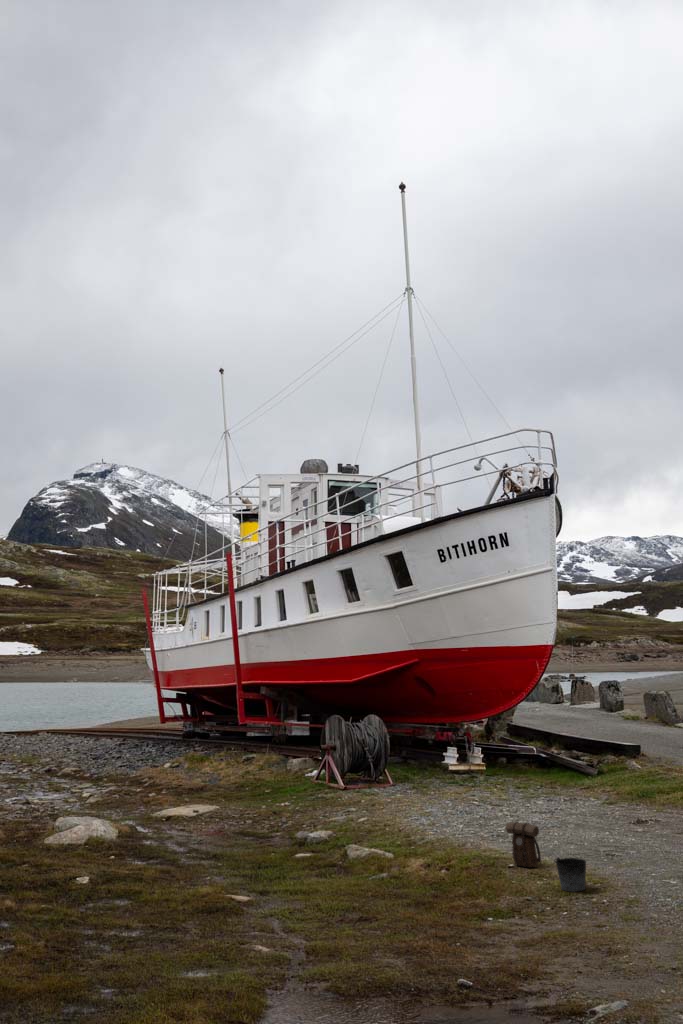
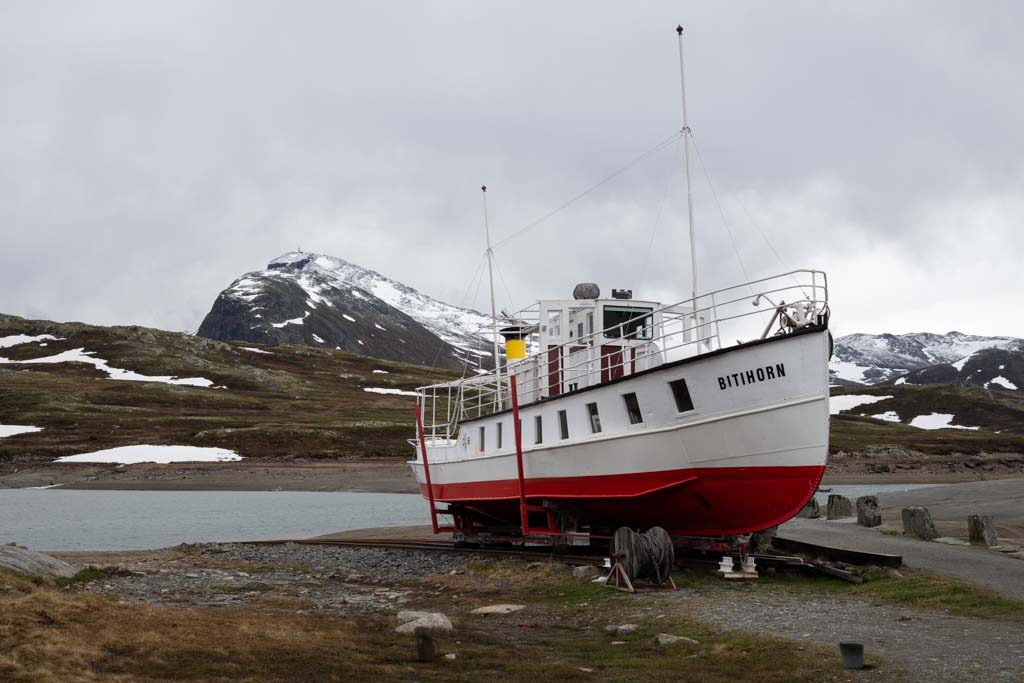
backpack: present [505,822,541,868] -> present [414,626,440,662]

